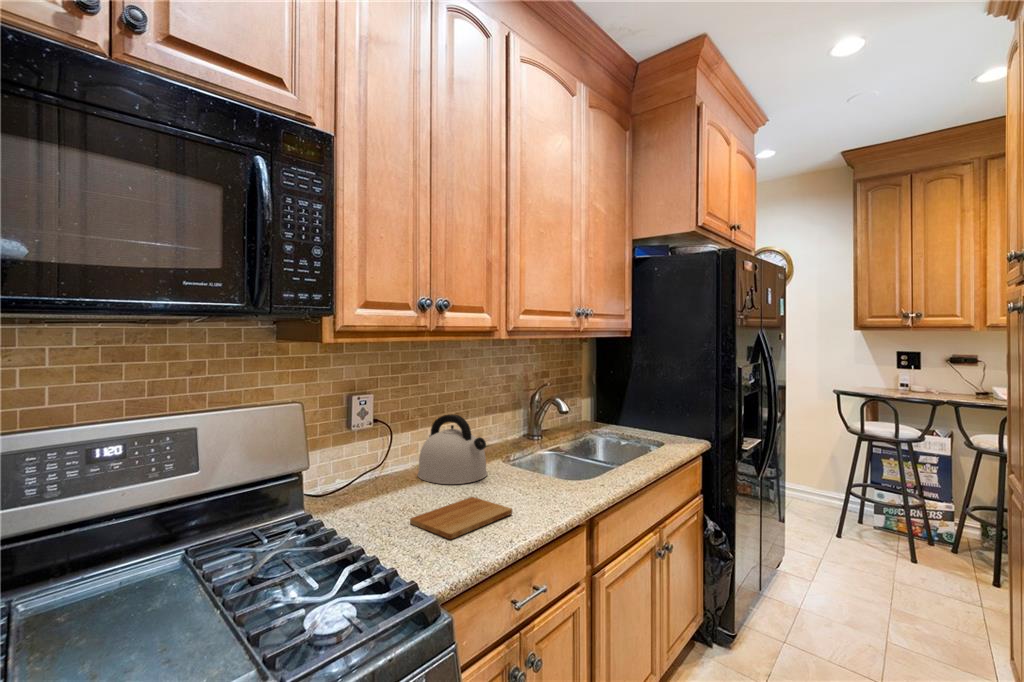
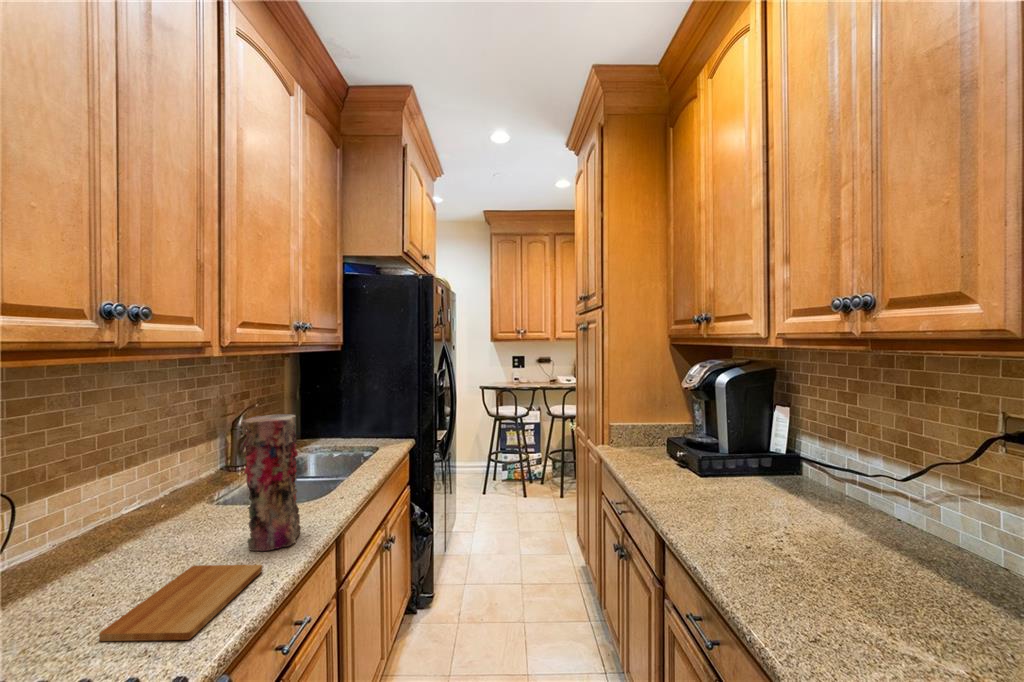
vase: none [506,389,553,503] -> present [241,414,301,551]
kettle: present [418,414,487,484] -> none [71,460,198,563]

